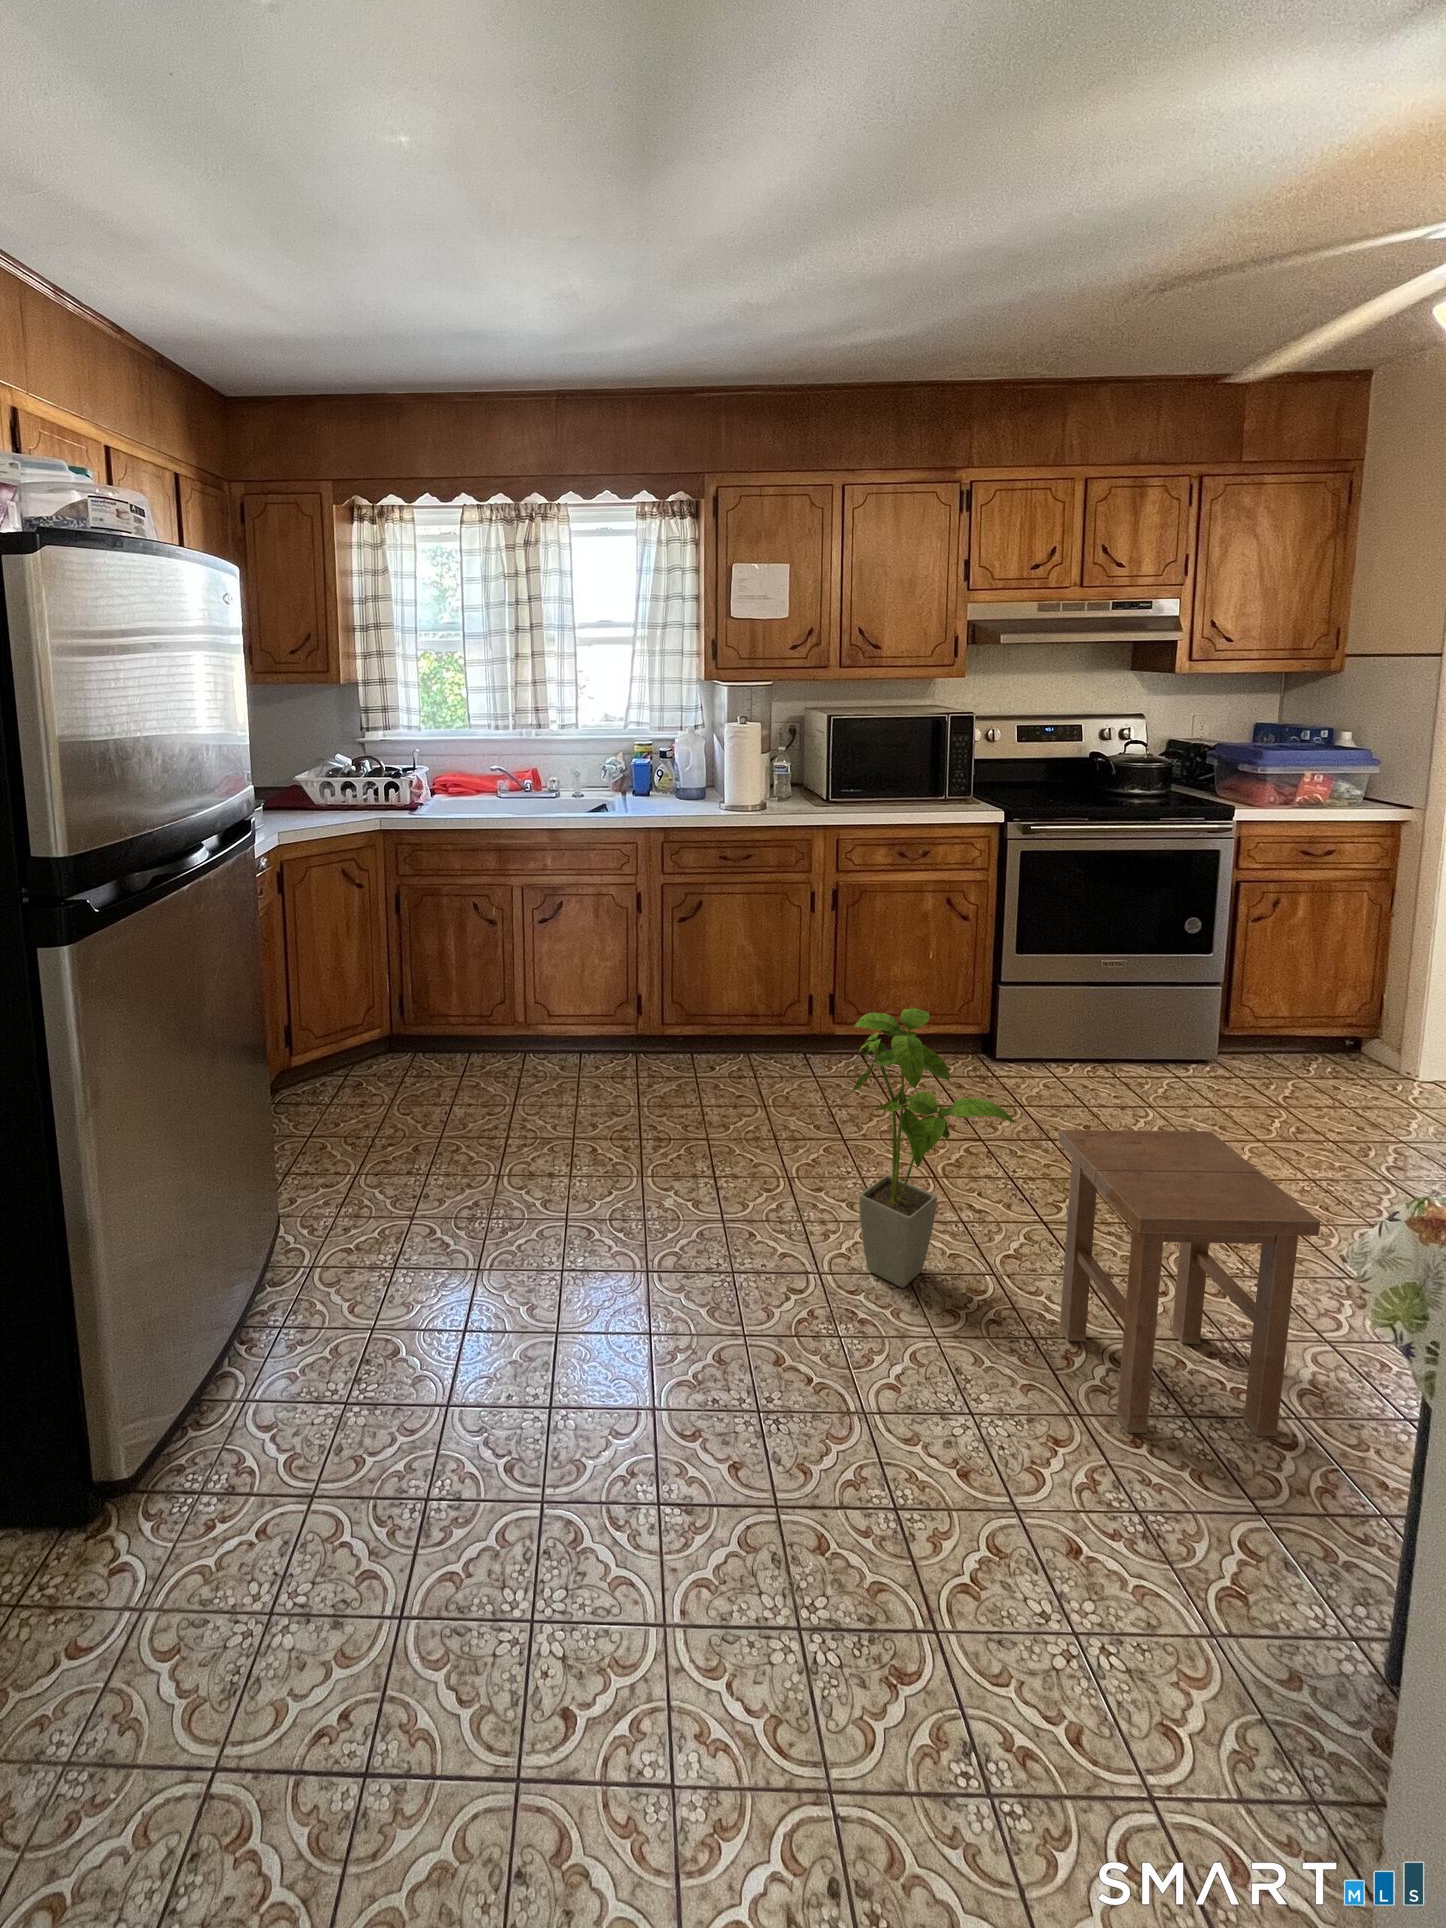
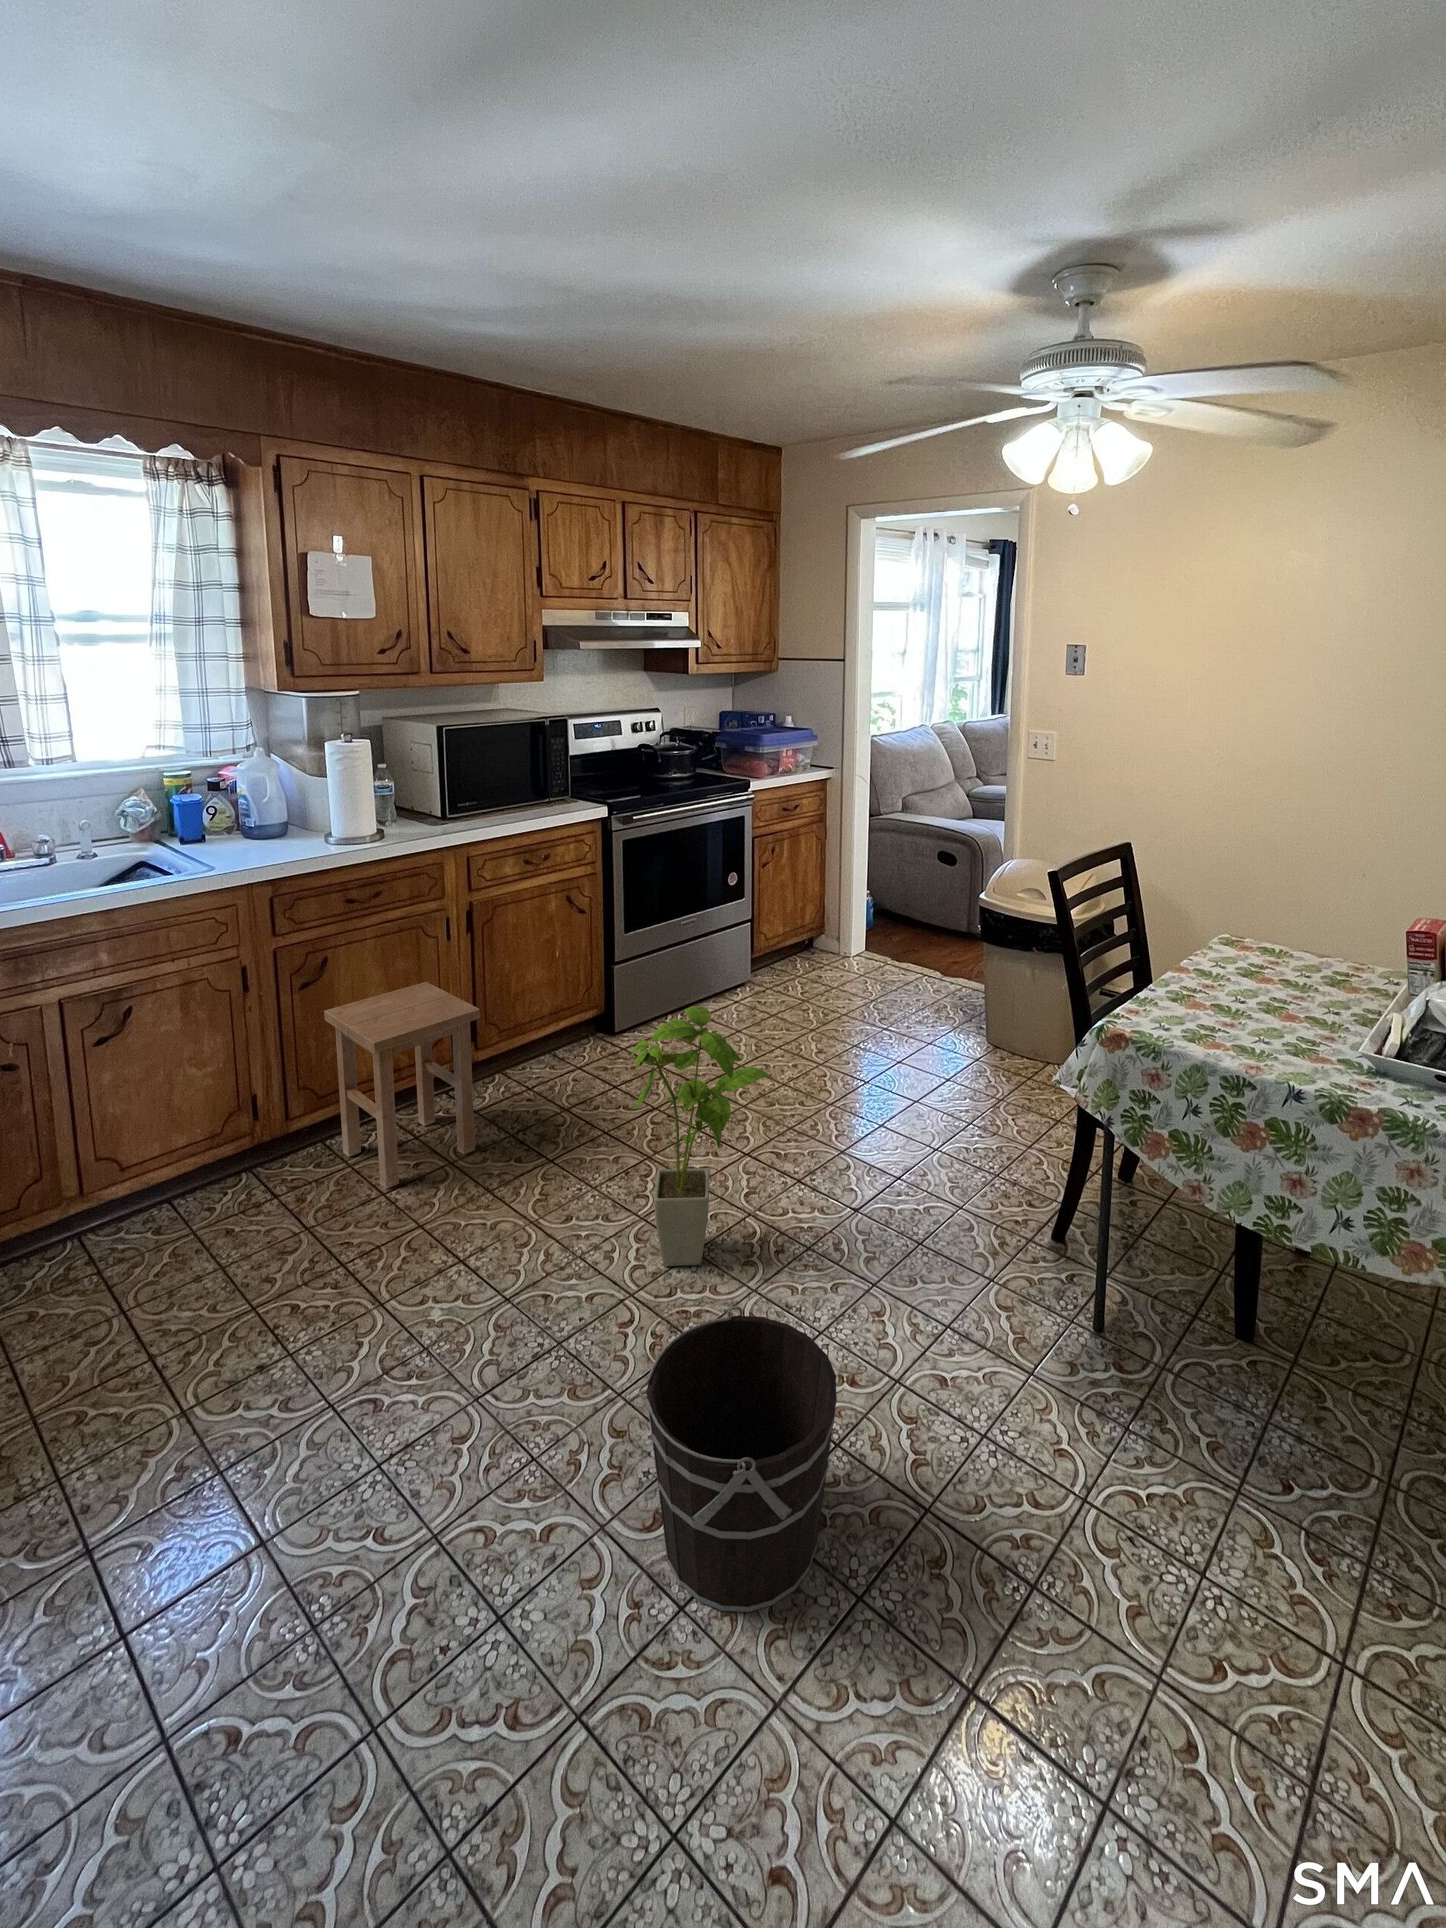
stool: present [1058,1129,1320,1436] -> present [324,982,480,1189]
bucket: none [657,1282,849,1571] -> present [638,1306,836,1612]

